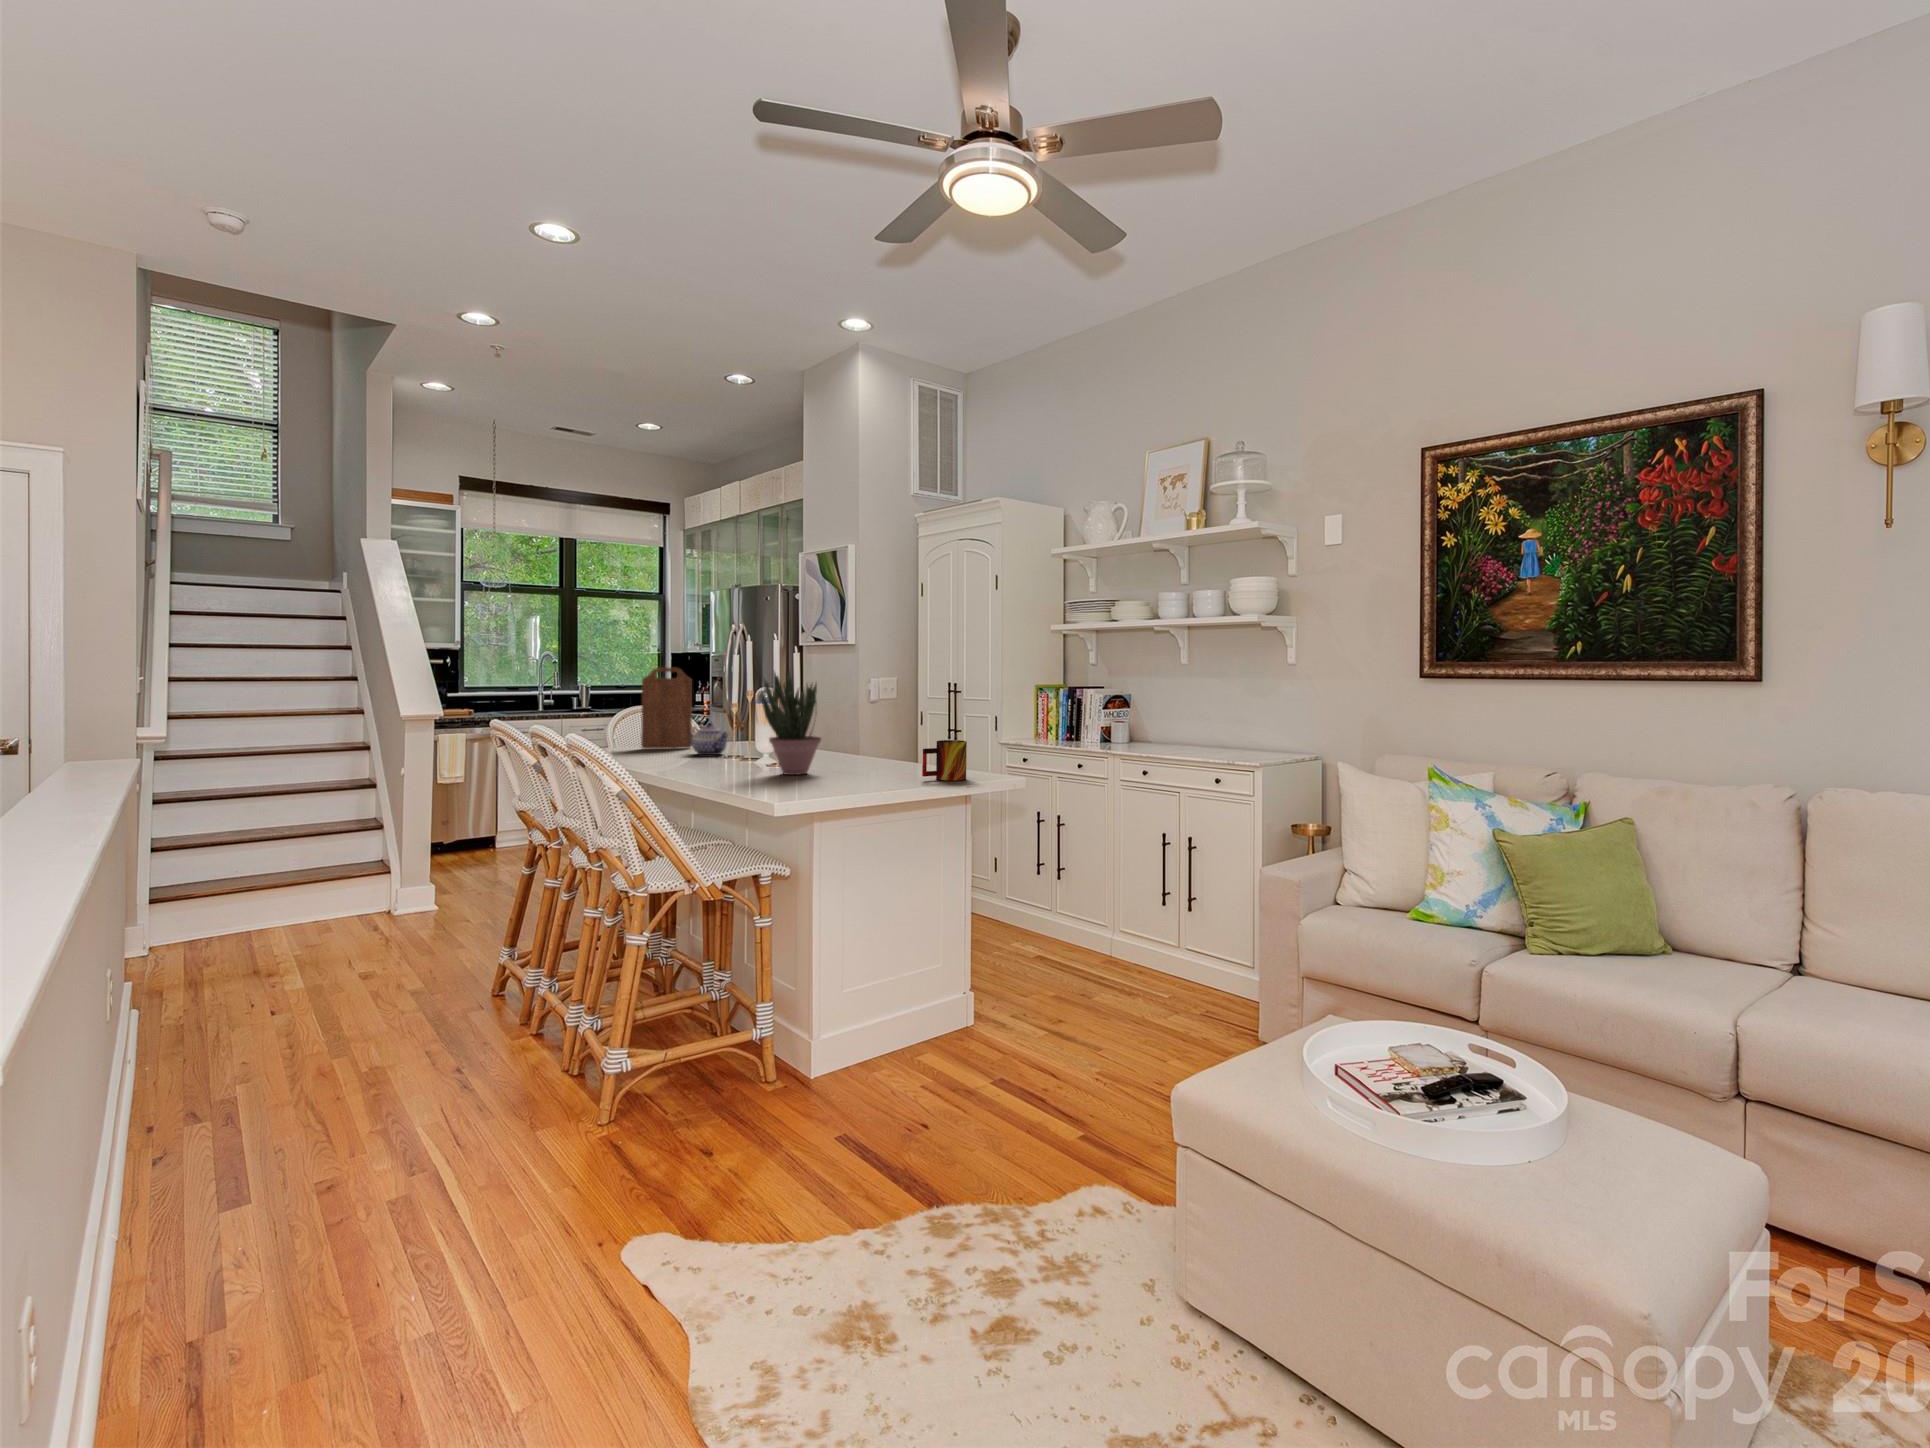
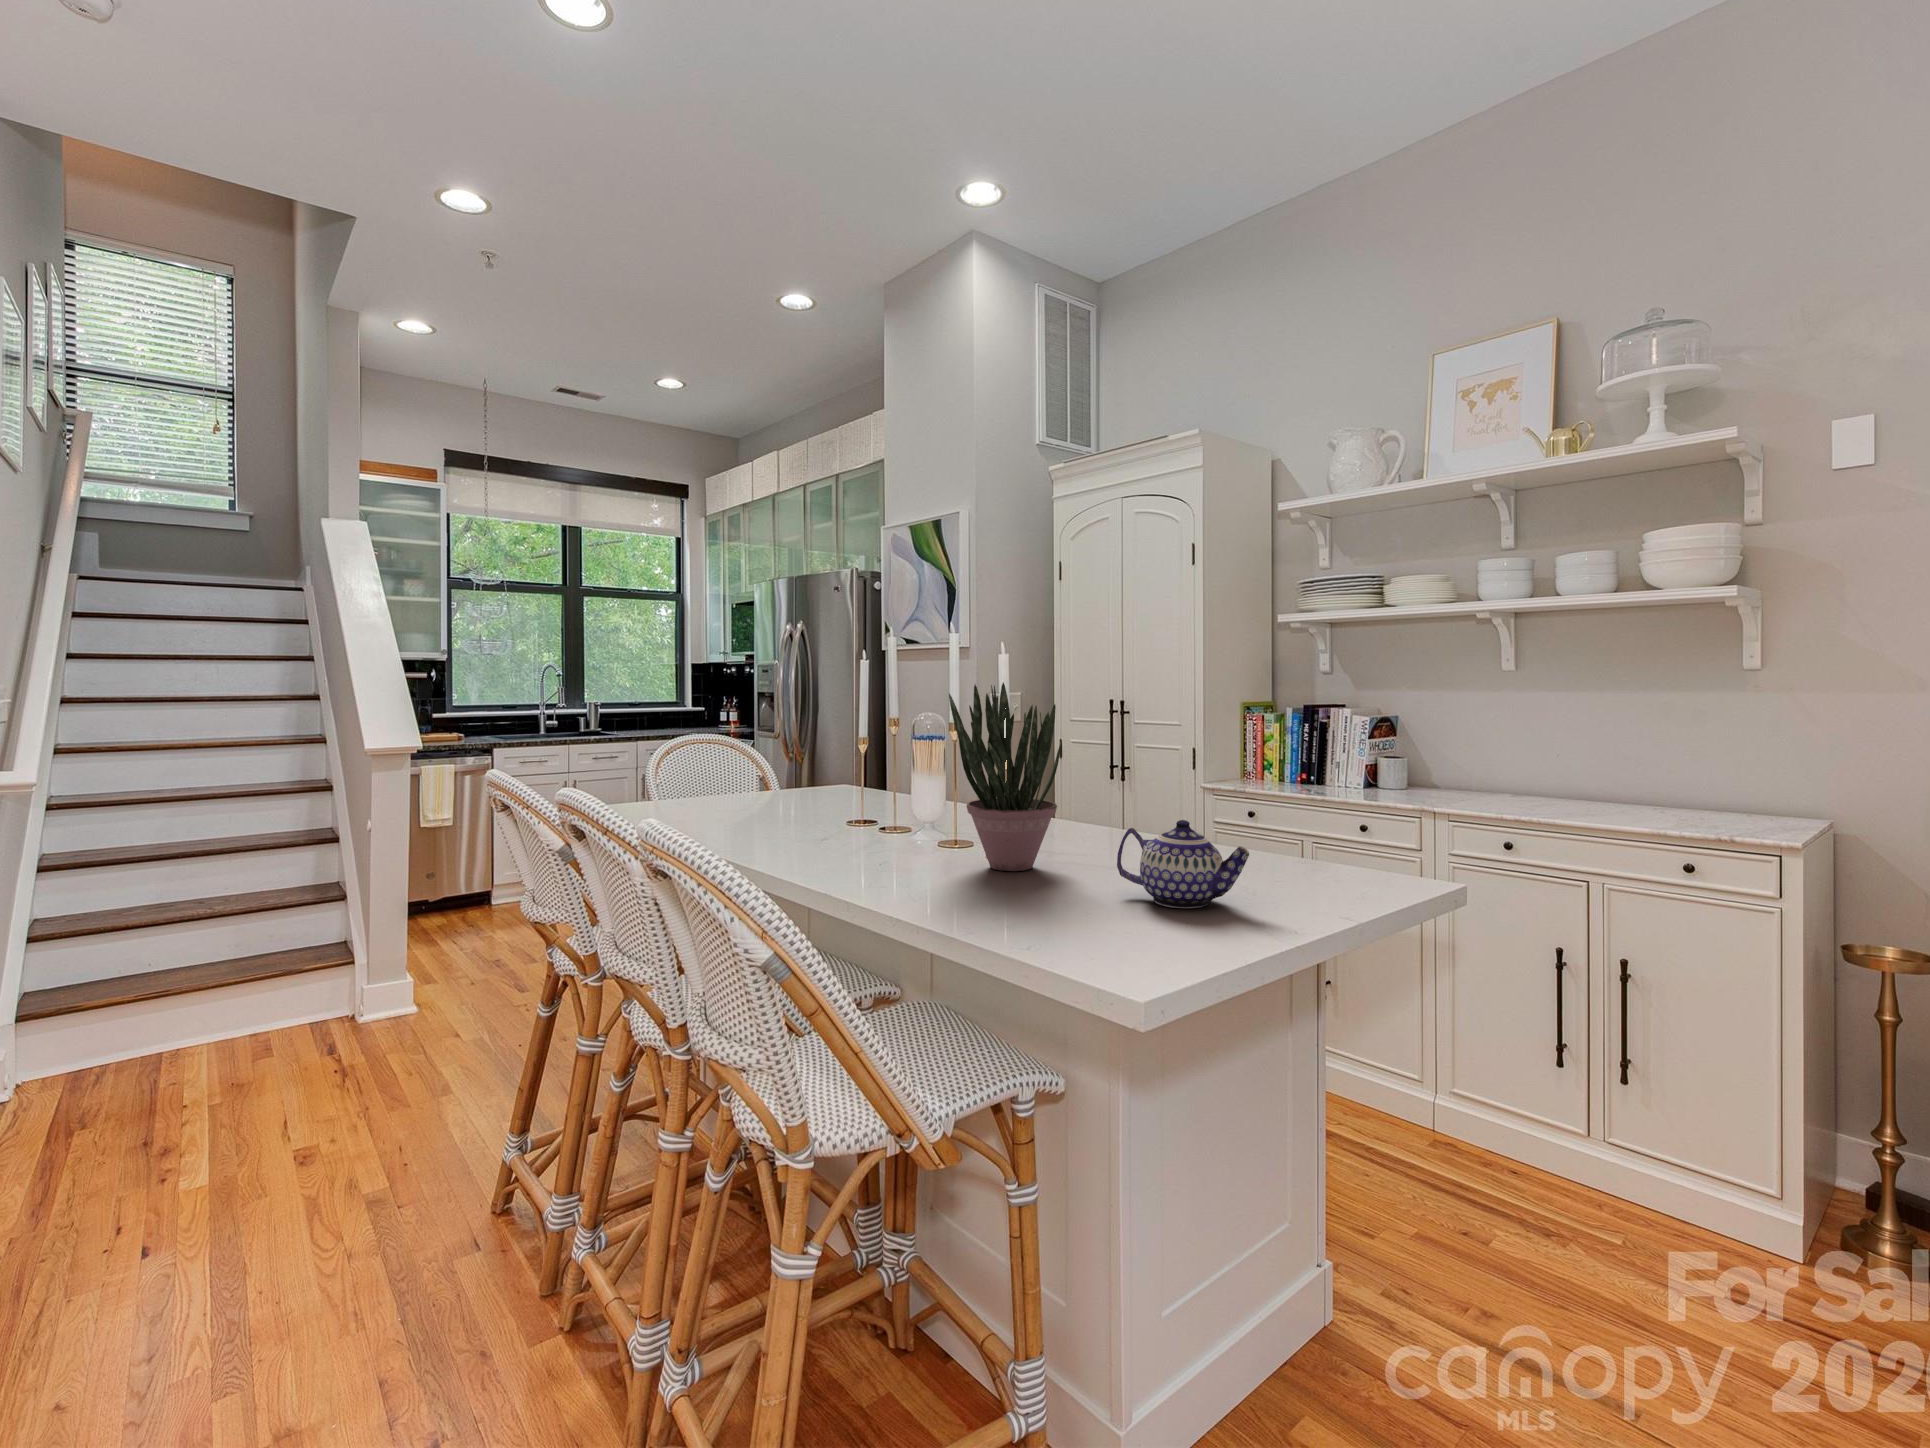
cutting board: present [641,667,692,749] -> none [704,681,776,802]
teapot: present [691,722,728,755] -> present [1117,820,1249,908]
mug: present [922,740,967,780] -> none [1274,810,1348,889]

